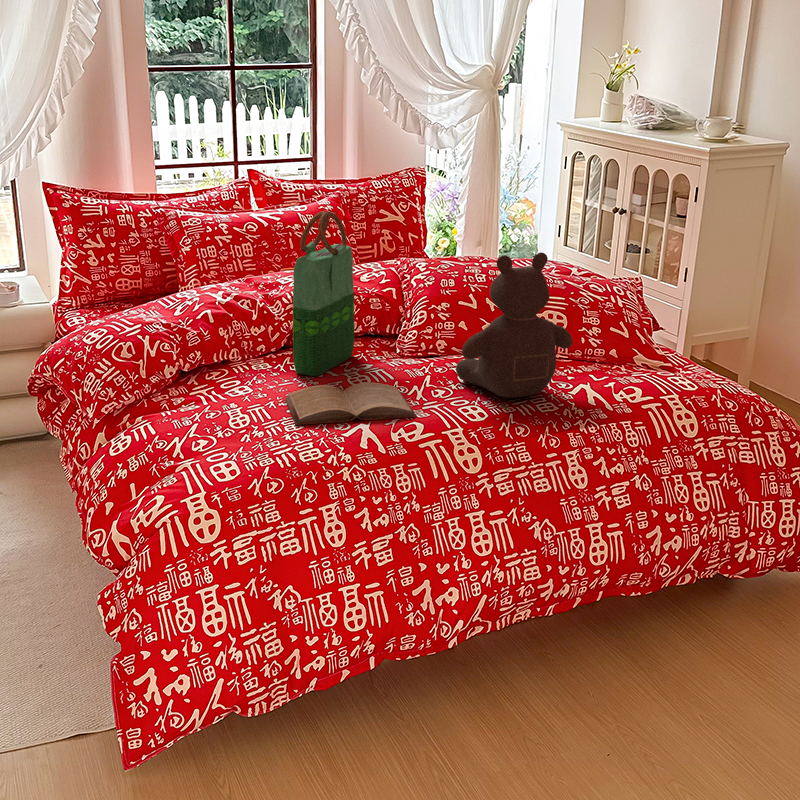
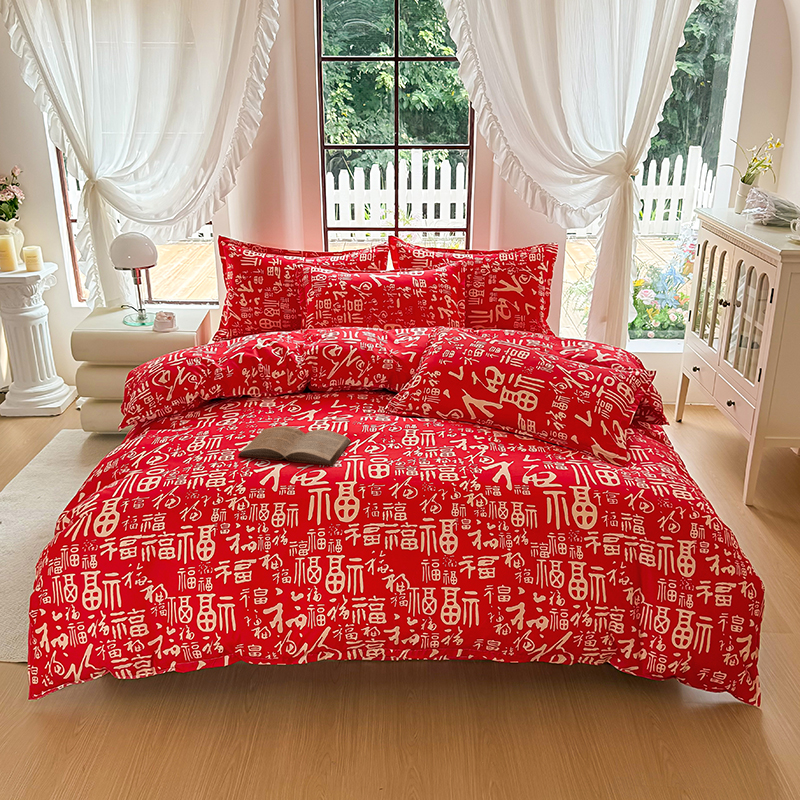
tote bag: present [293,211,354,376] -> none [295,287,363,418]
teddy bear: present [456,252,572,398] -> none [382,340,489,464]

